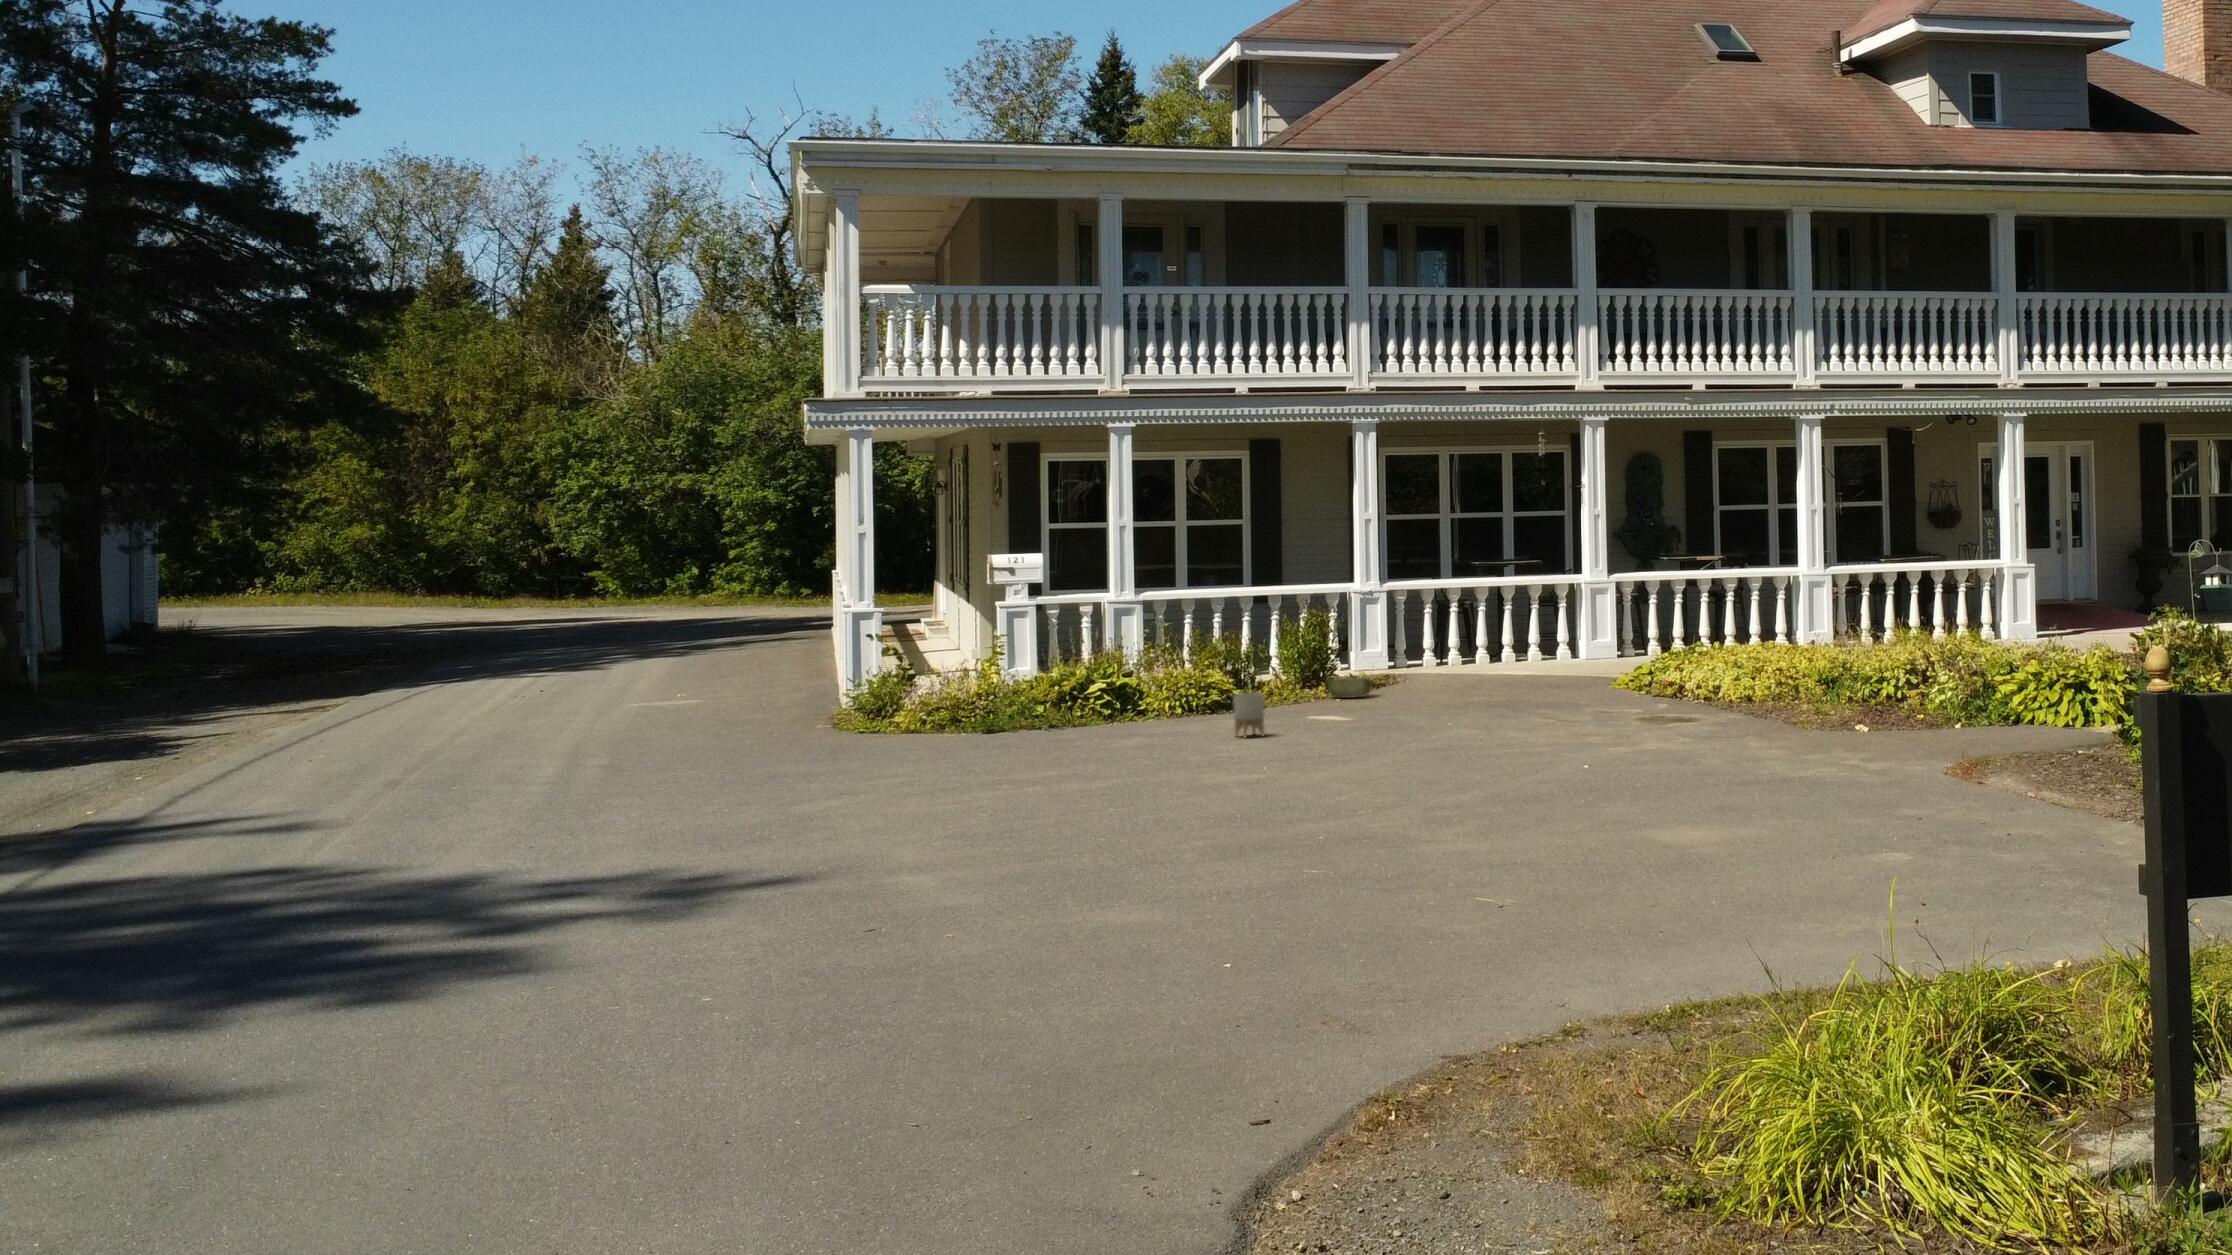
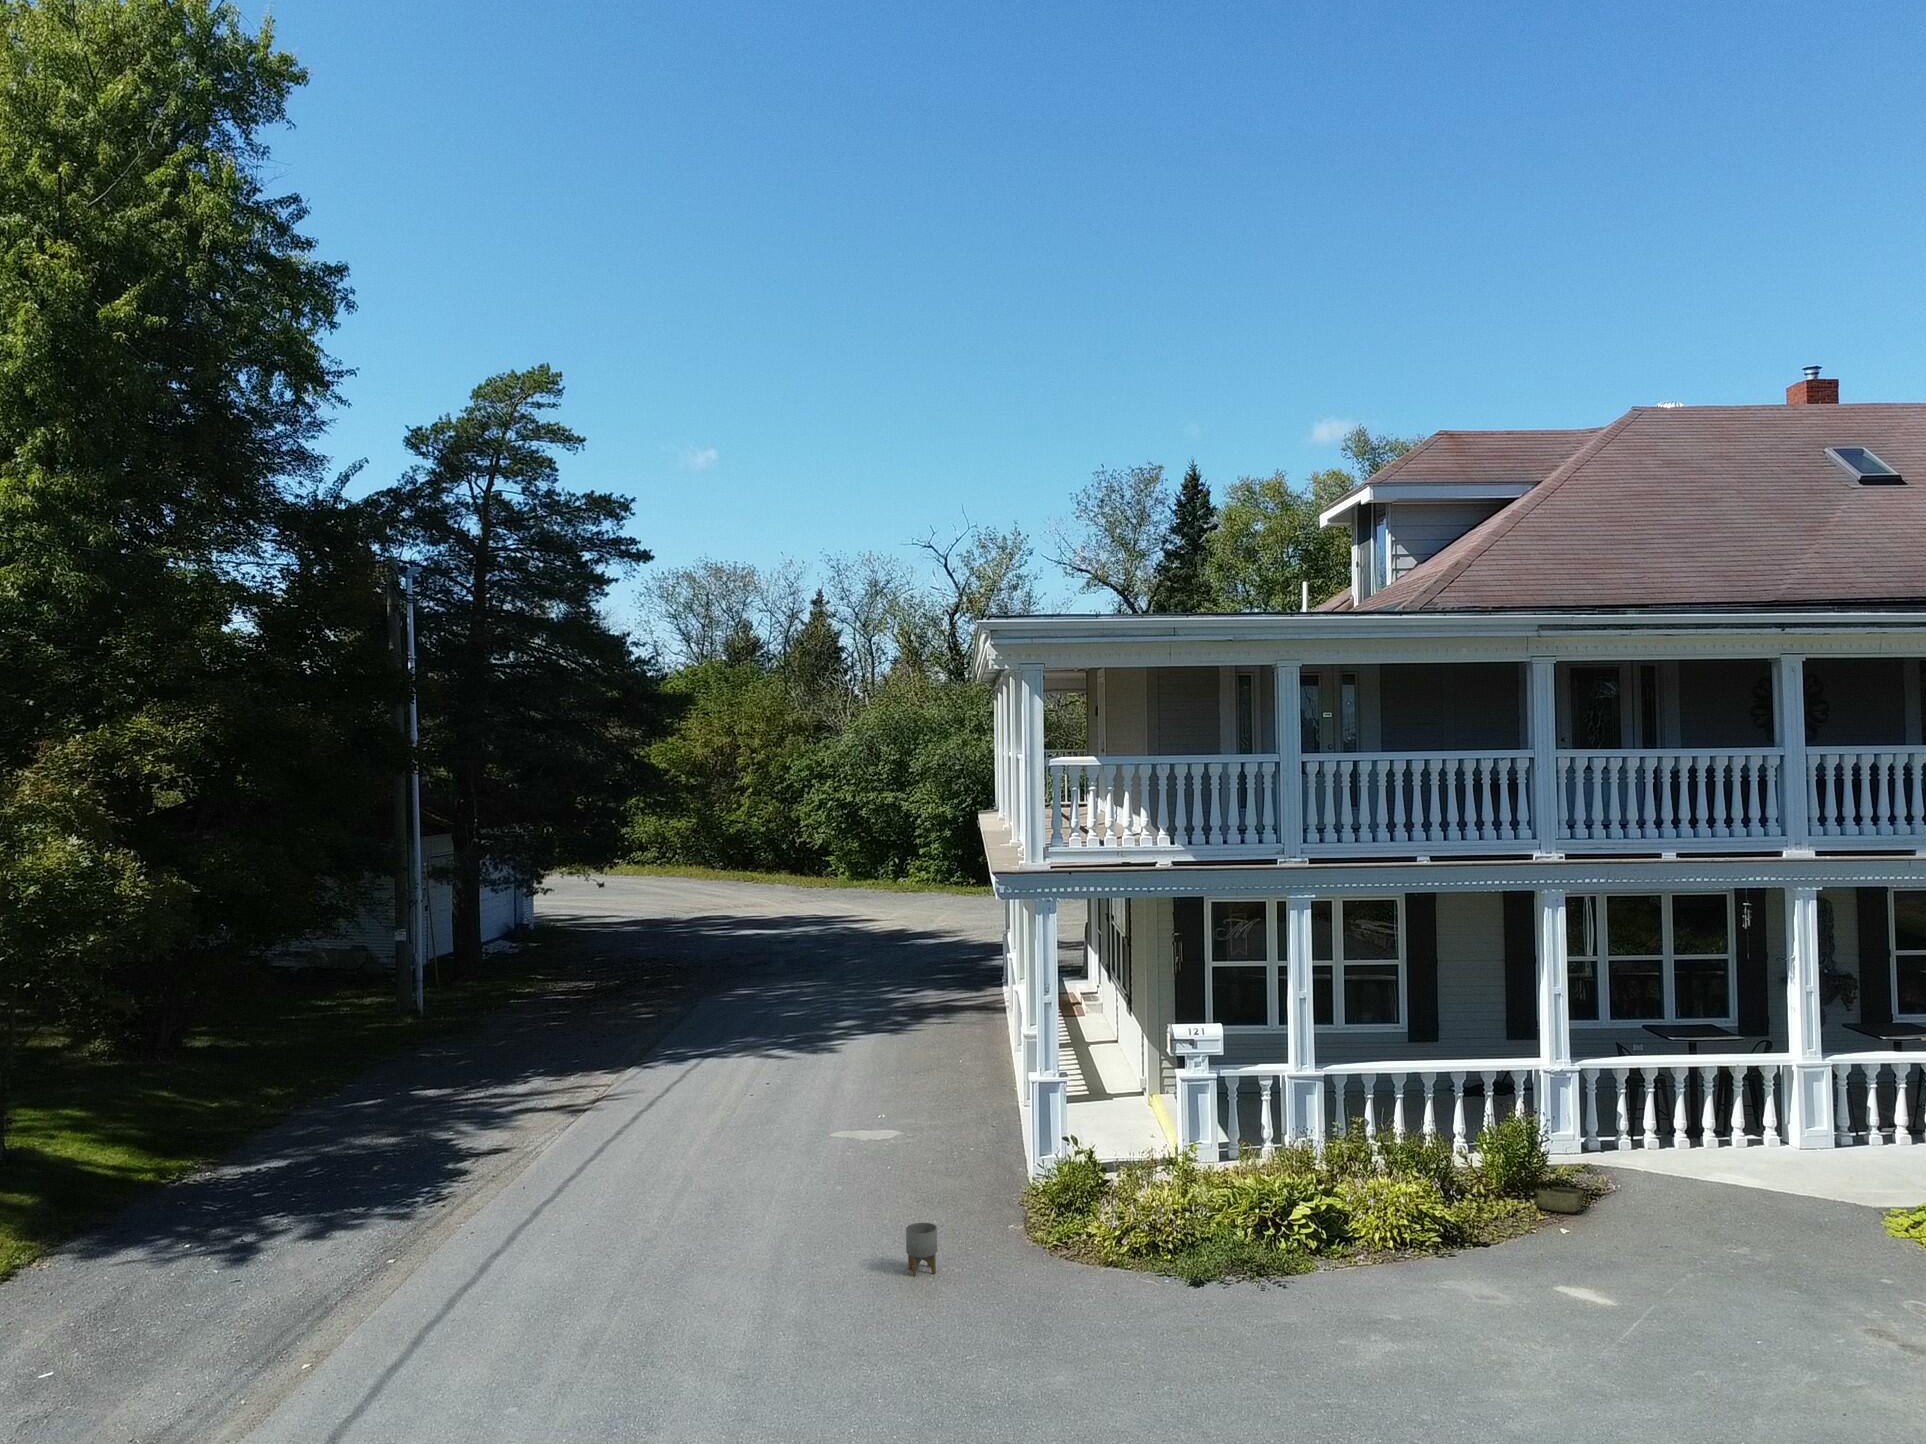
planter: present [1234,693,1264,738] -> present [906,1223,937,1276]

